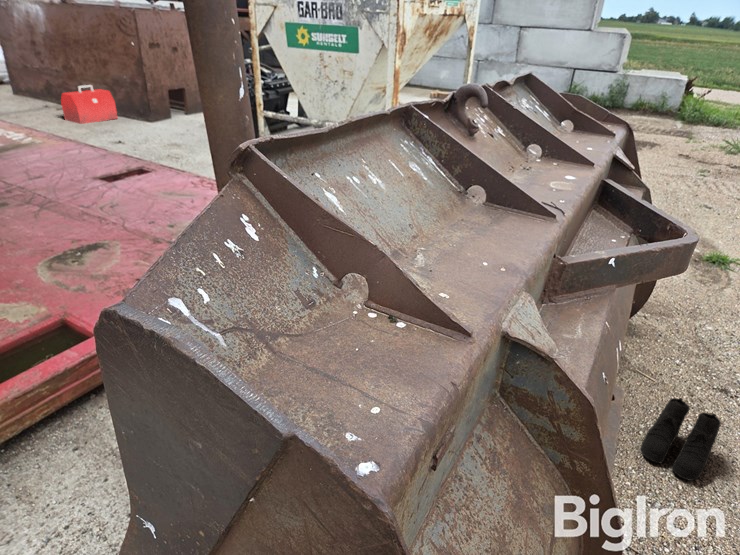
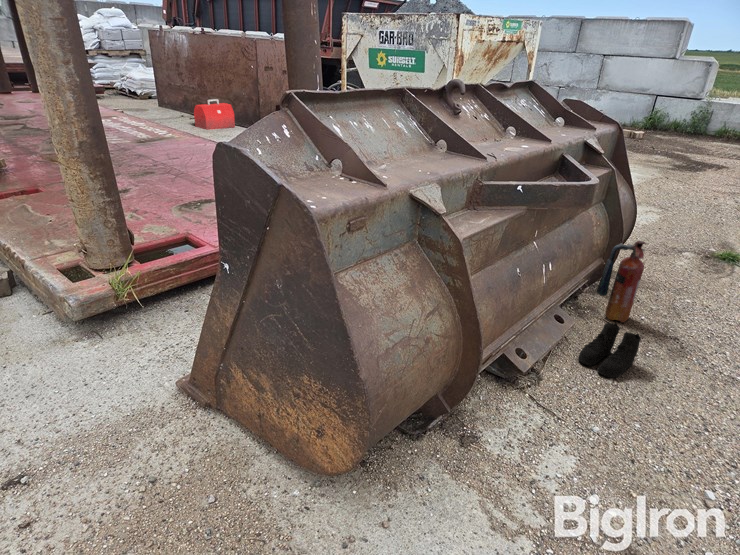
fire extinguisher: none [630,283,704,378] -> present [596,241,646,322]

